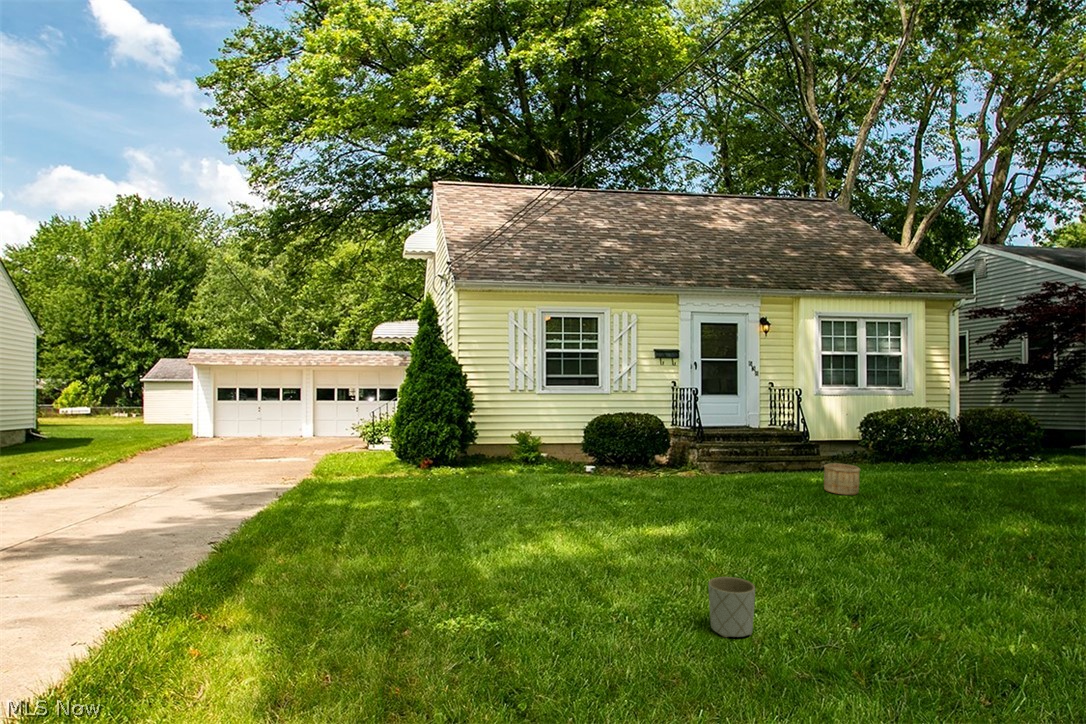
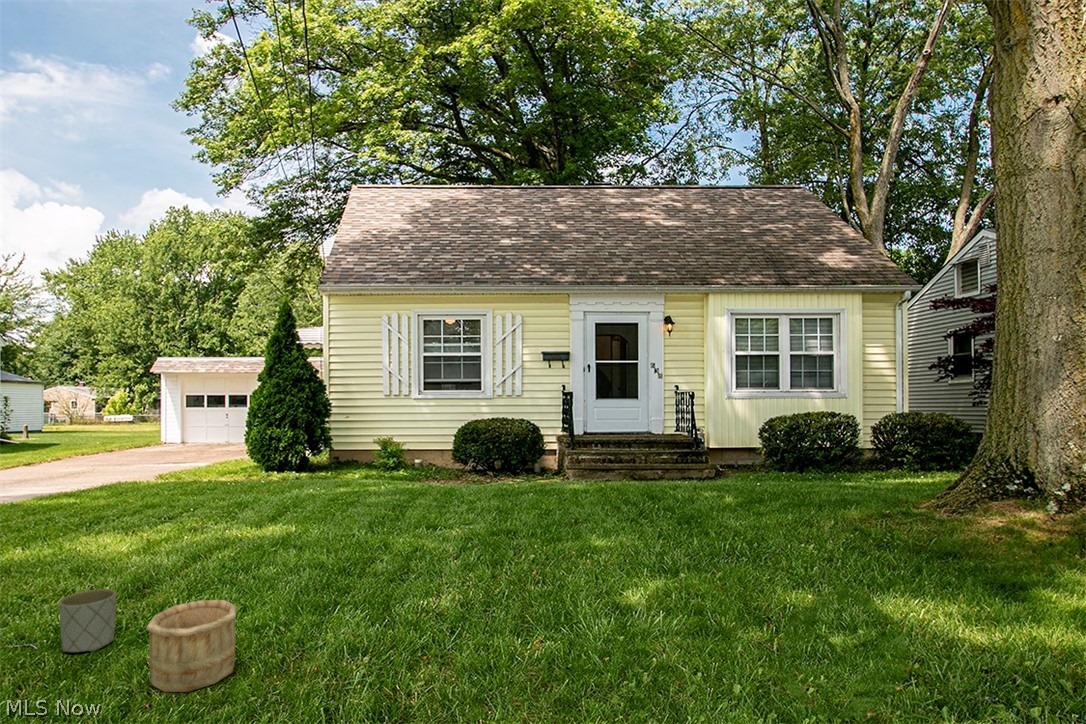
wooden bucket: present [824,463,861,495] -> present [146,600,237,692]

